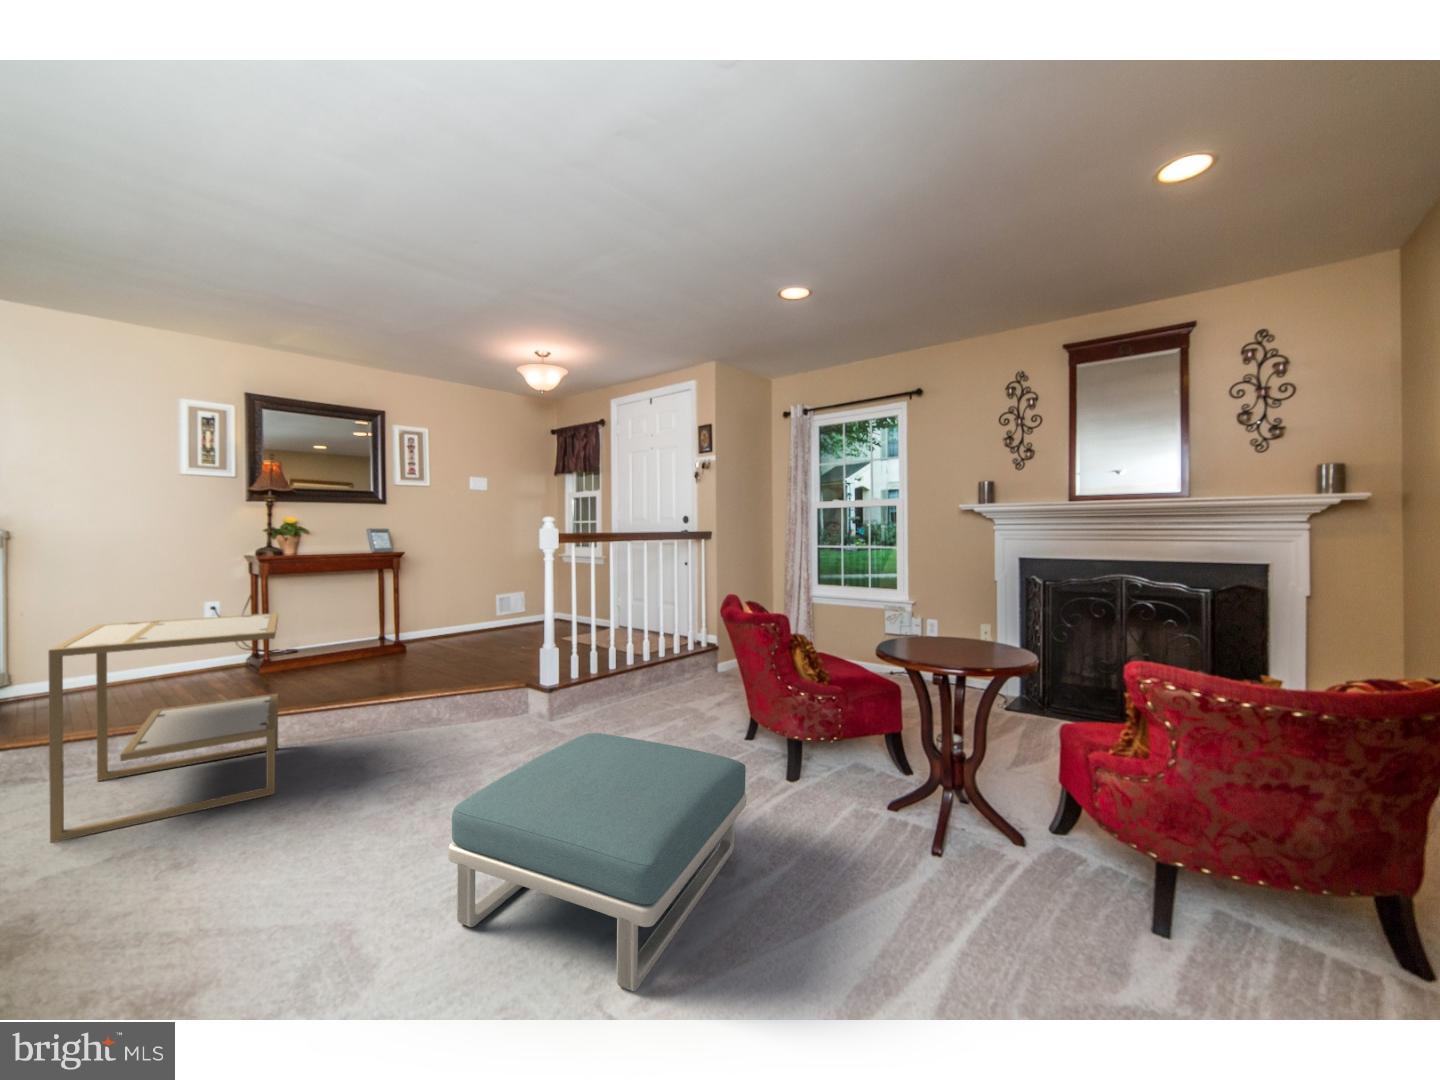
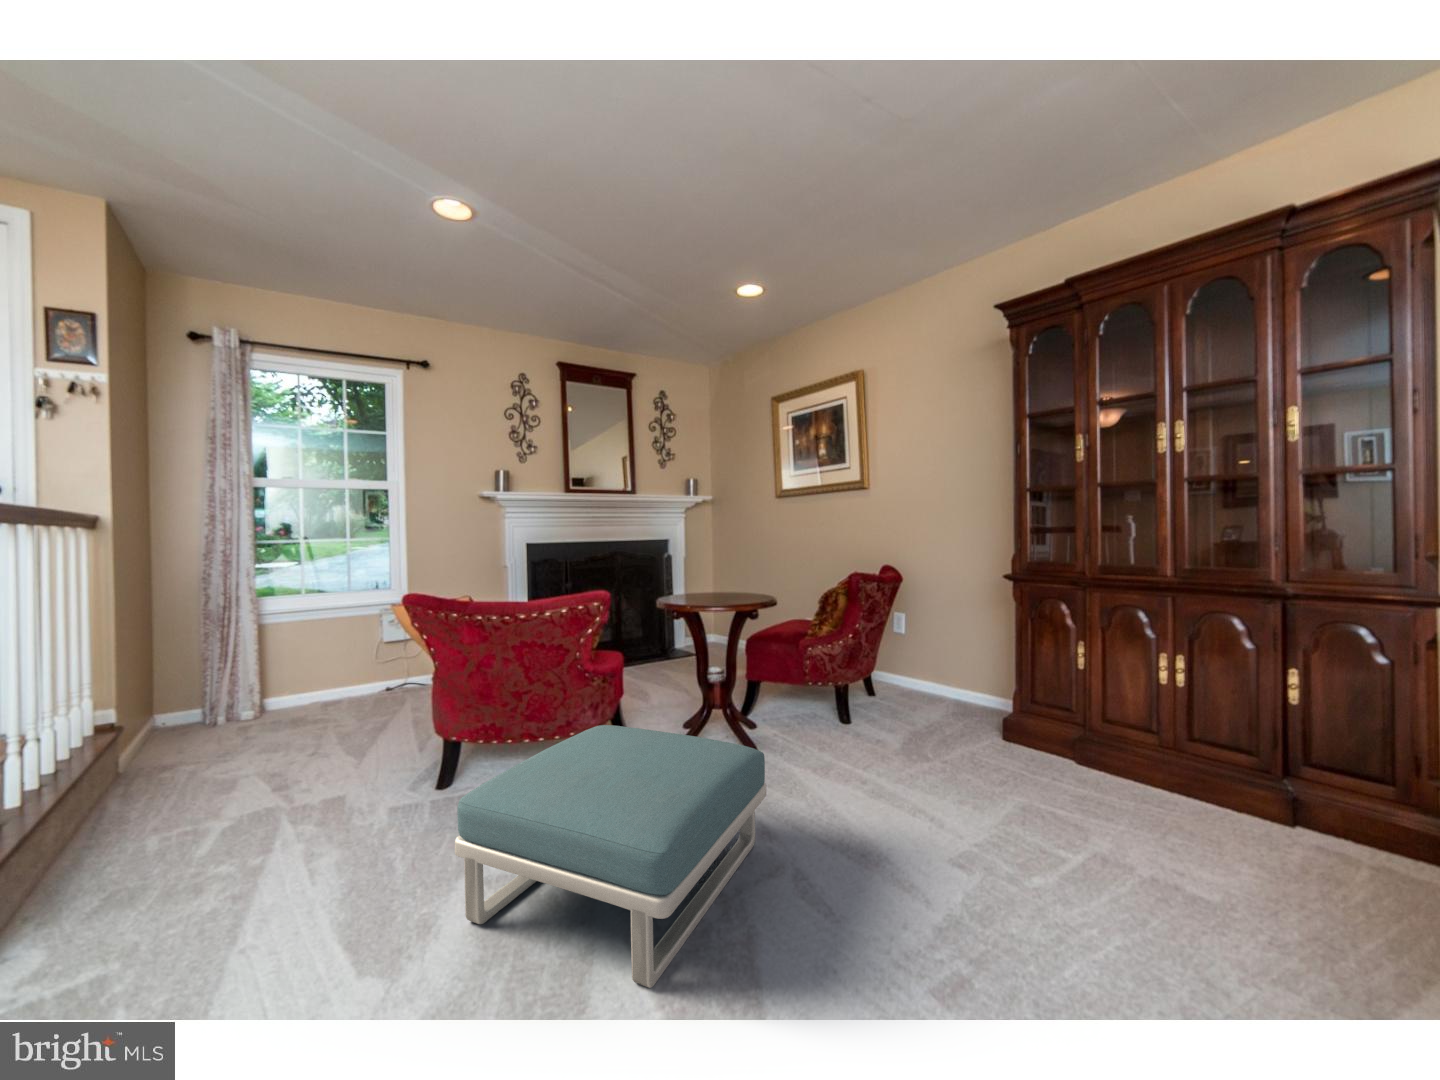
side table: present [48,613,278,842] -> none [51,613,287,846]

